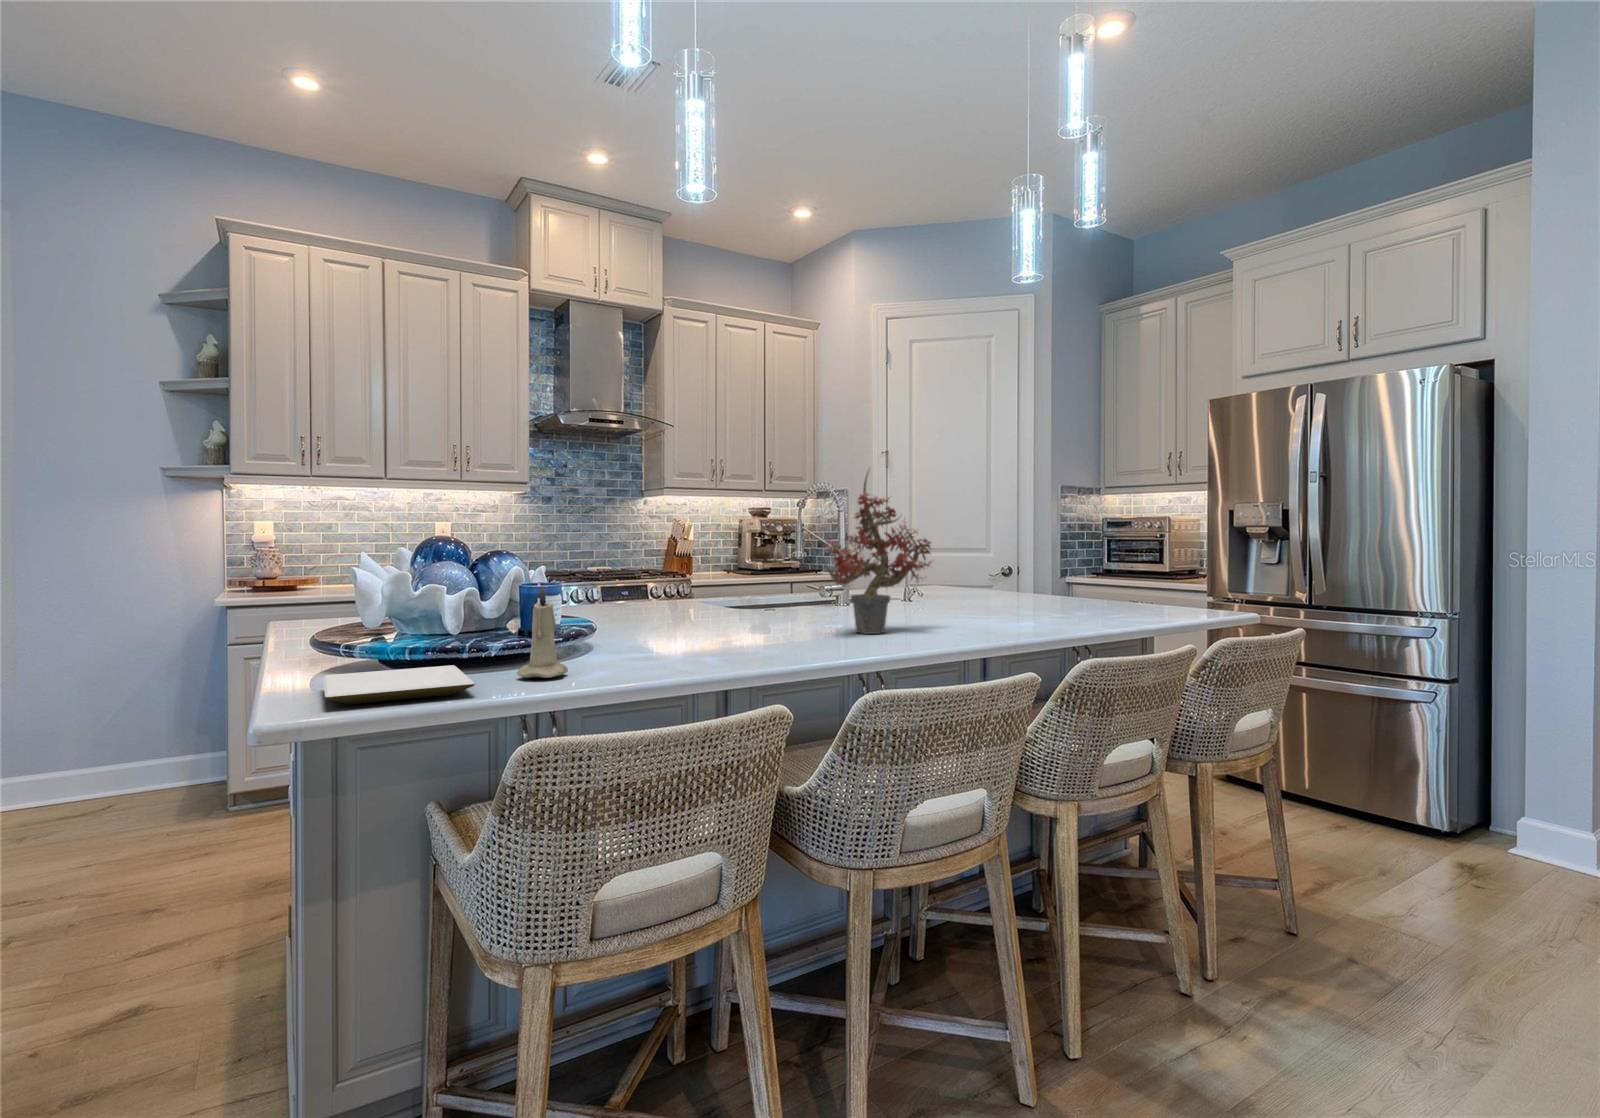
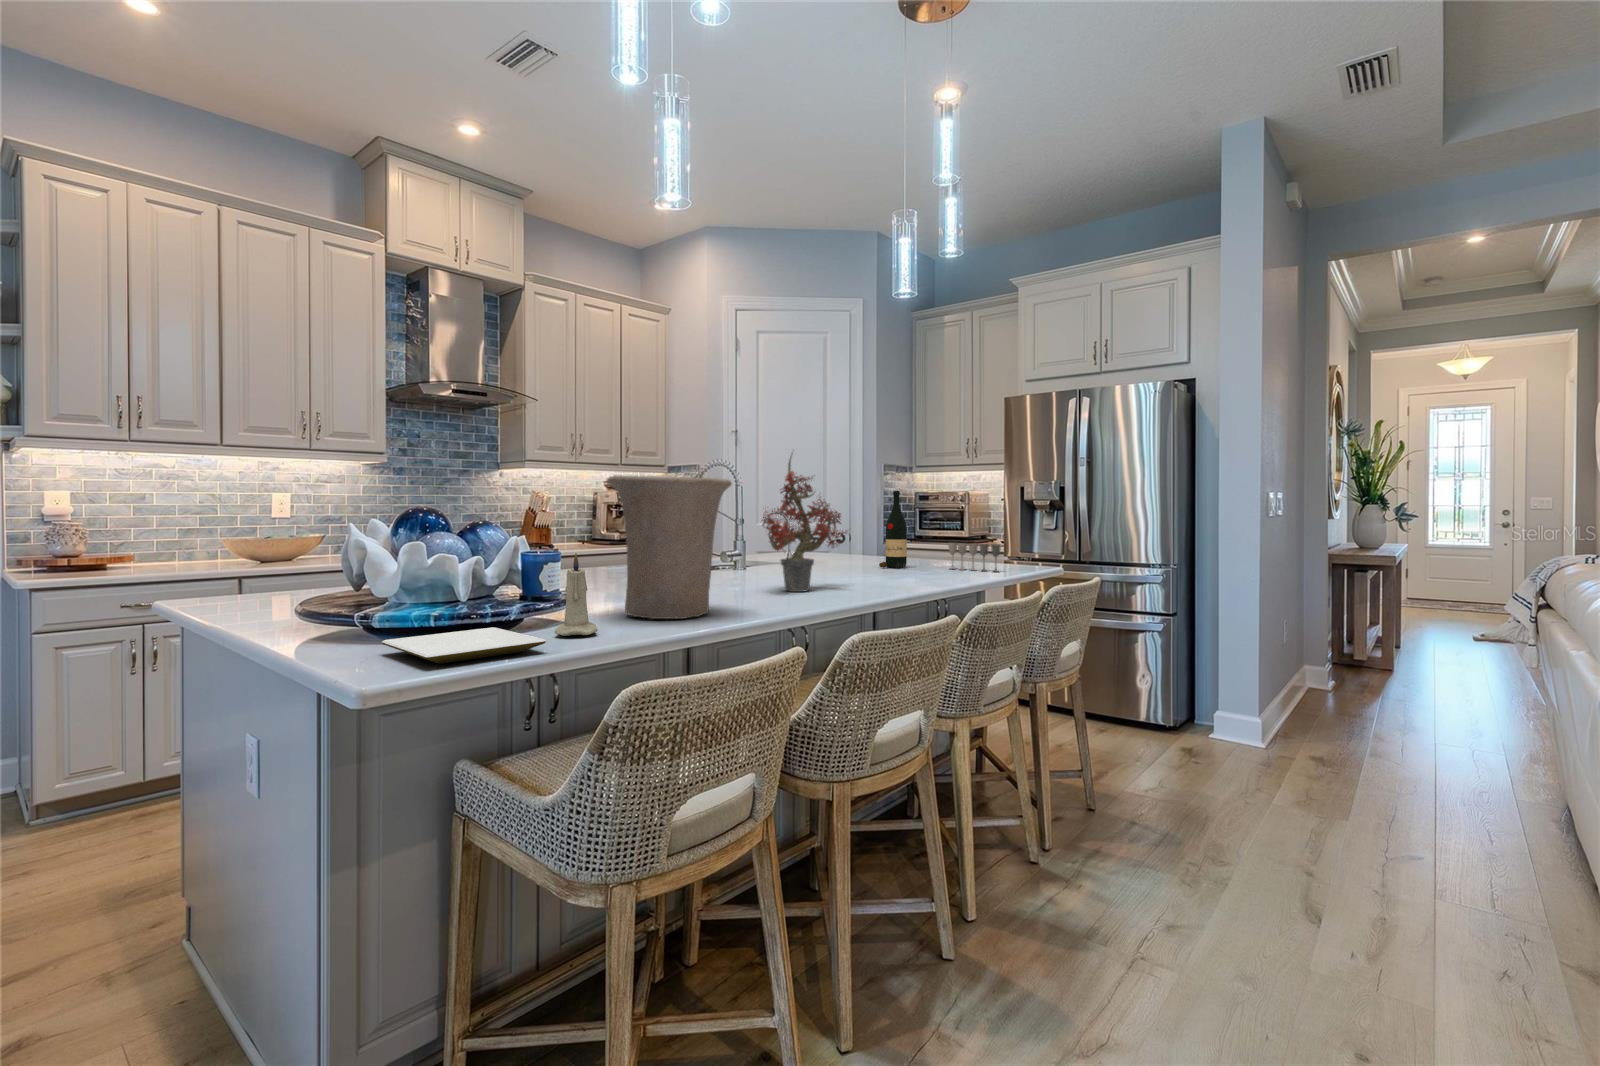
vase: none [610,499,751,662] -> present [607,475,732,619]
wine bottle: none [1013,515,1048,608] -> present [879,491,907,568]
wine glass: none [1098,578,1162,615] -> present [948,543,1000,572]

